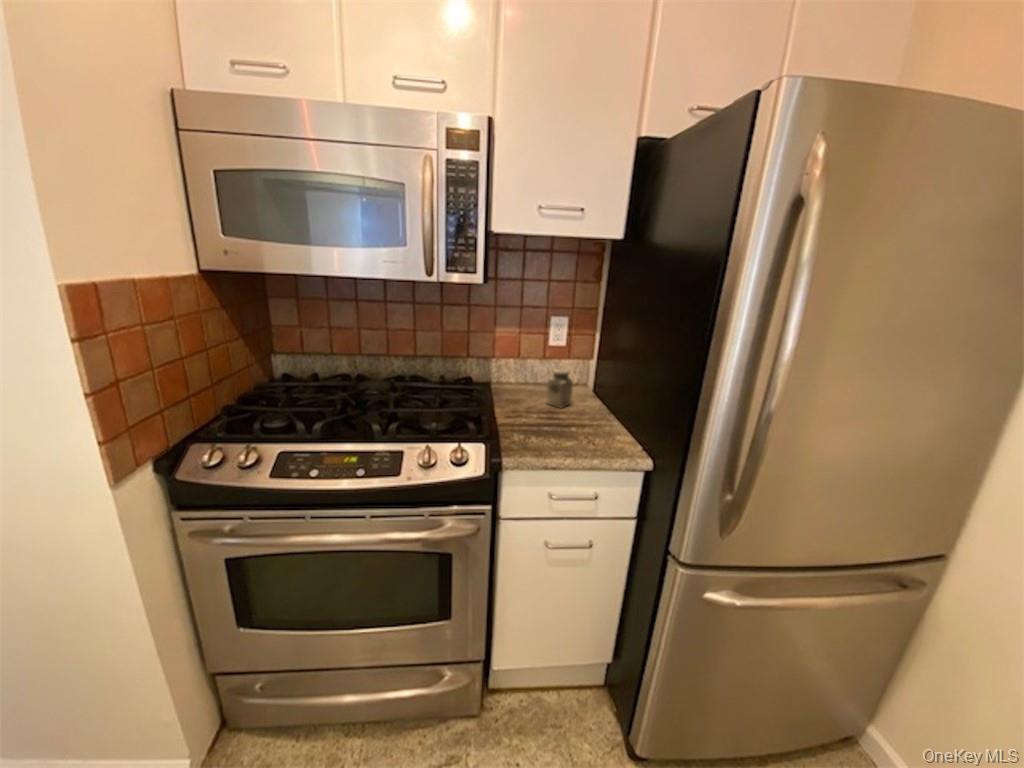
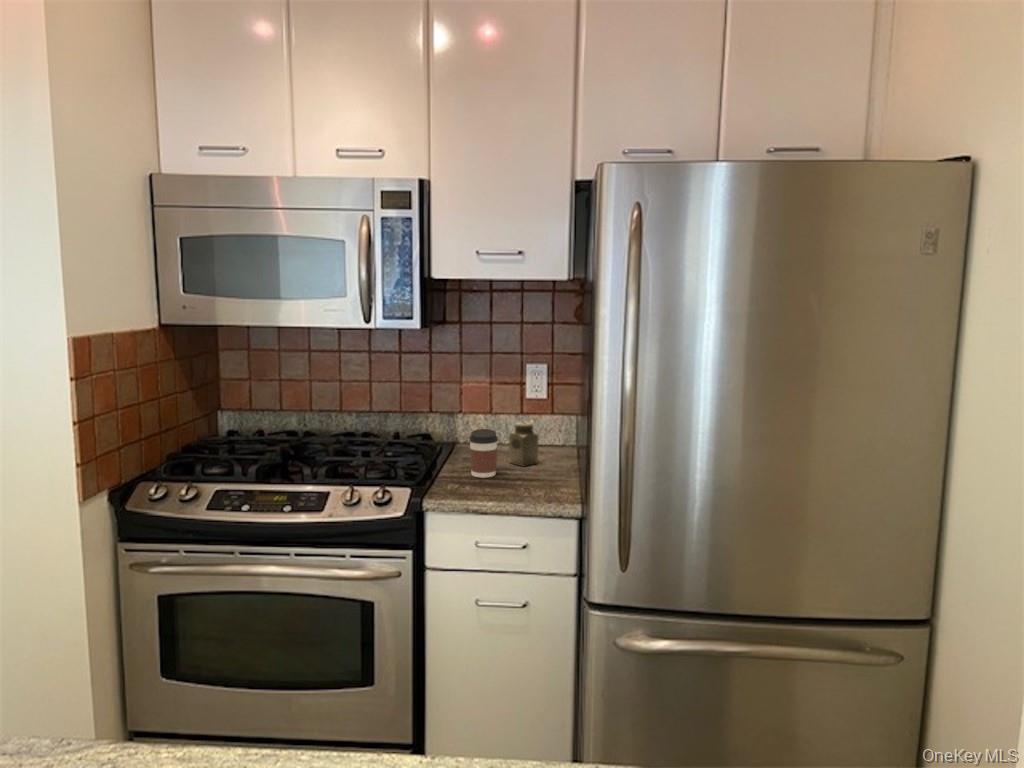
coffee cup: none [523,378,549,423] -> present [469,429,498,478]

